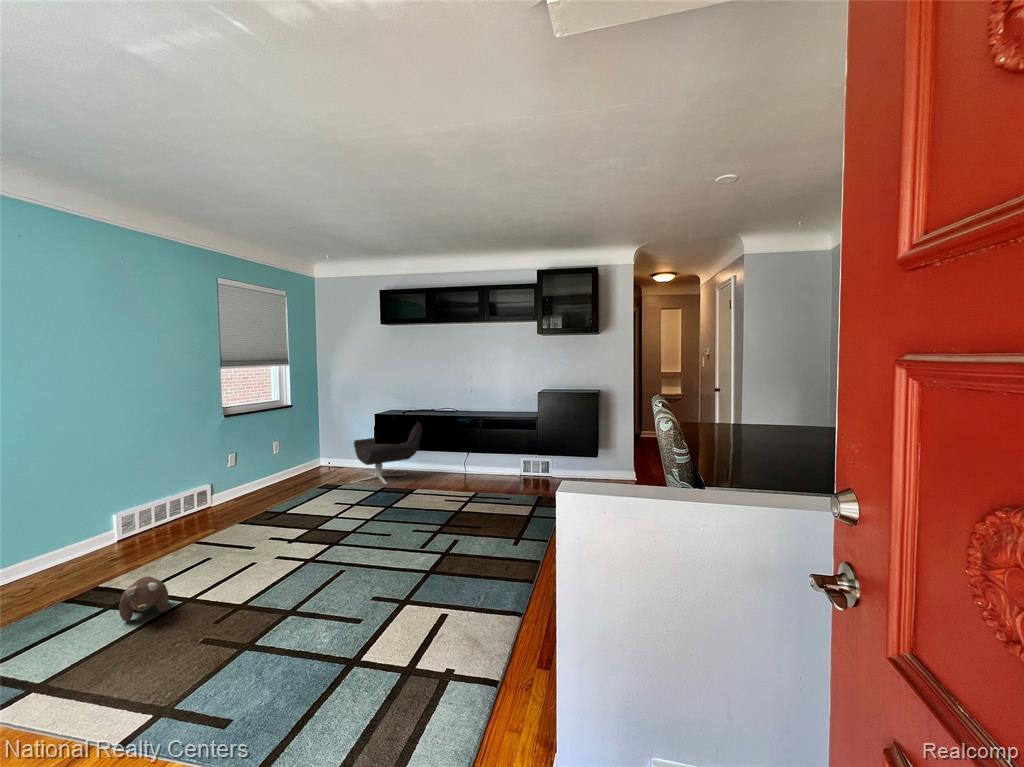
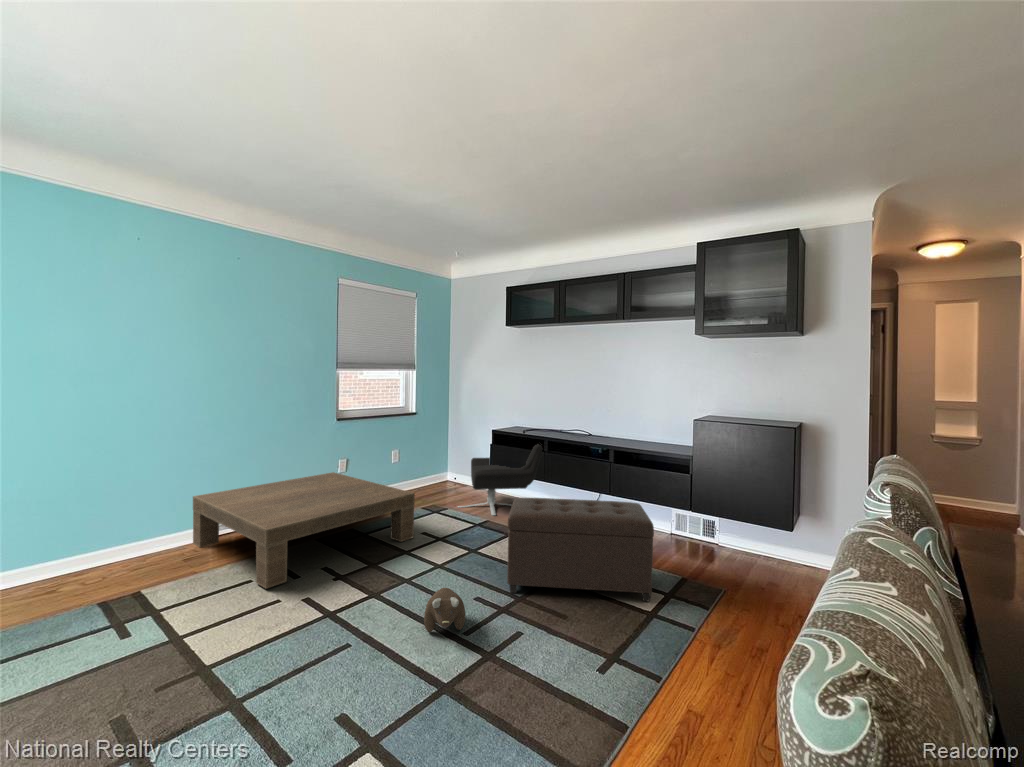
ottoman: none [425,453,530,526] -> present [507,498,654,601]
coffee table: none [99,466,331,561] -> present [193,472,415,589]
plush toy: present [119,577,169,621] -> present [424,588,465,632]

